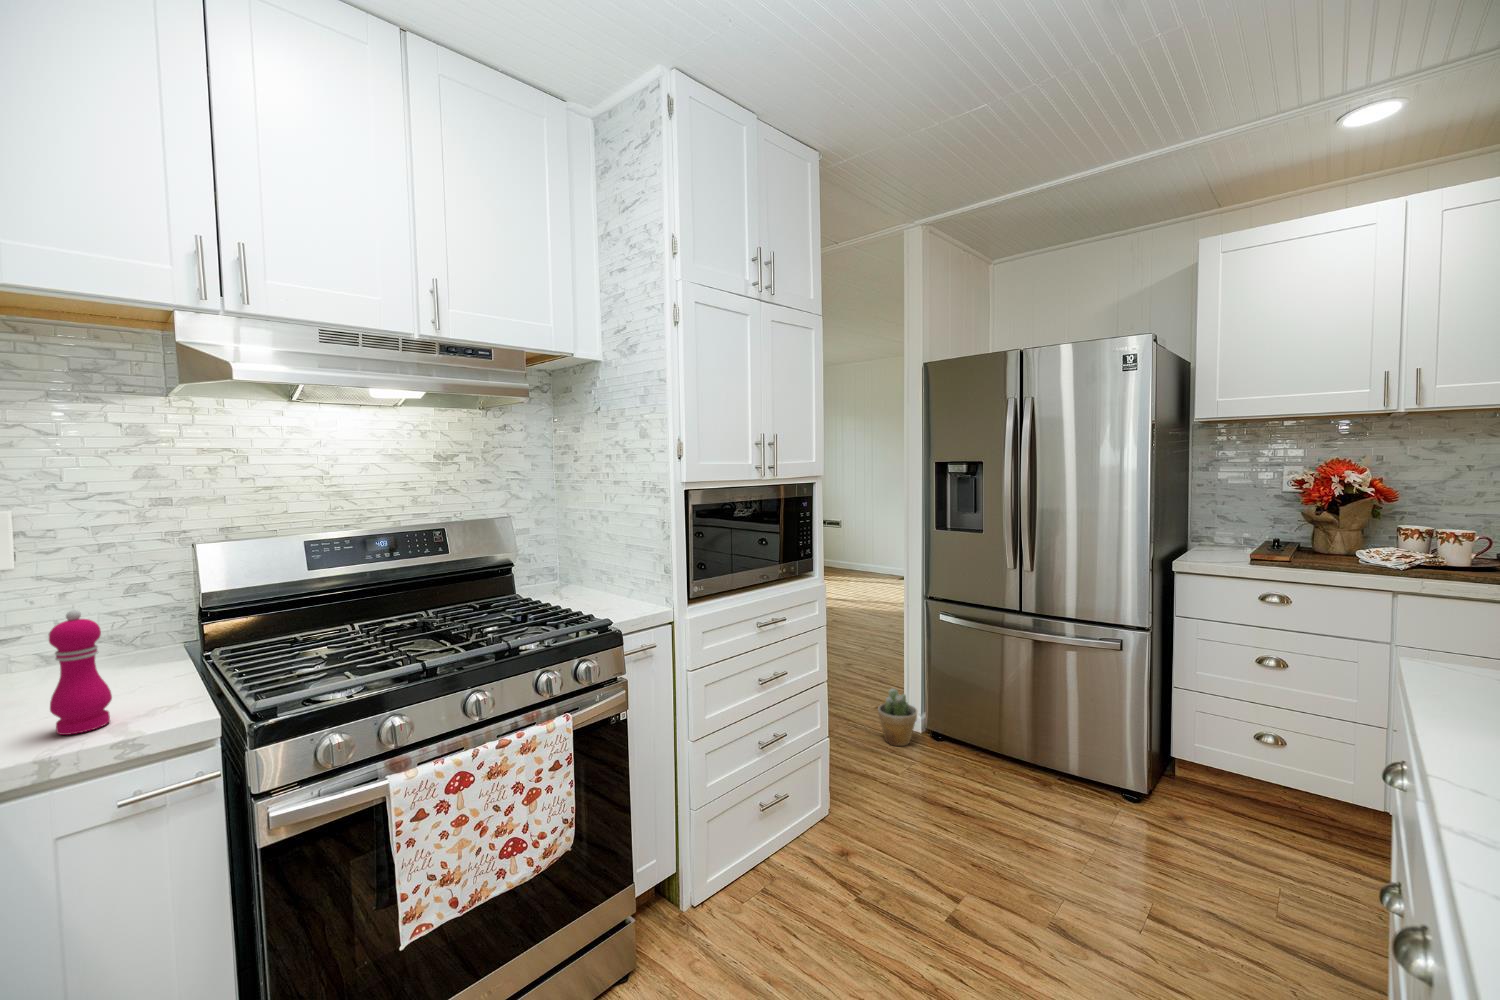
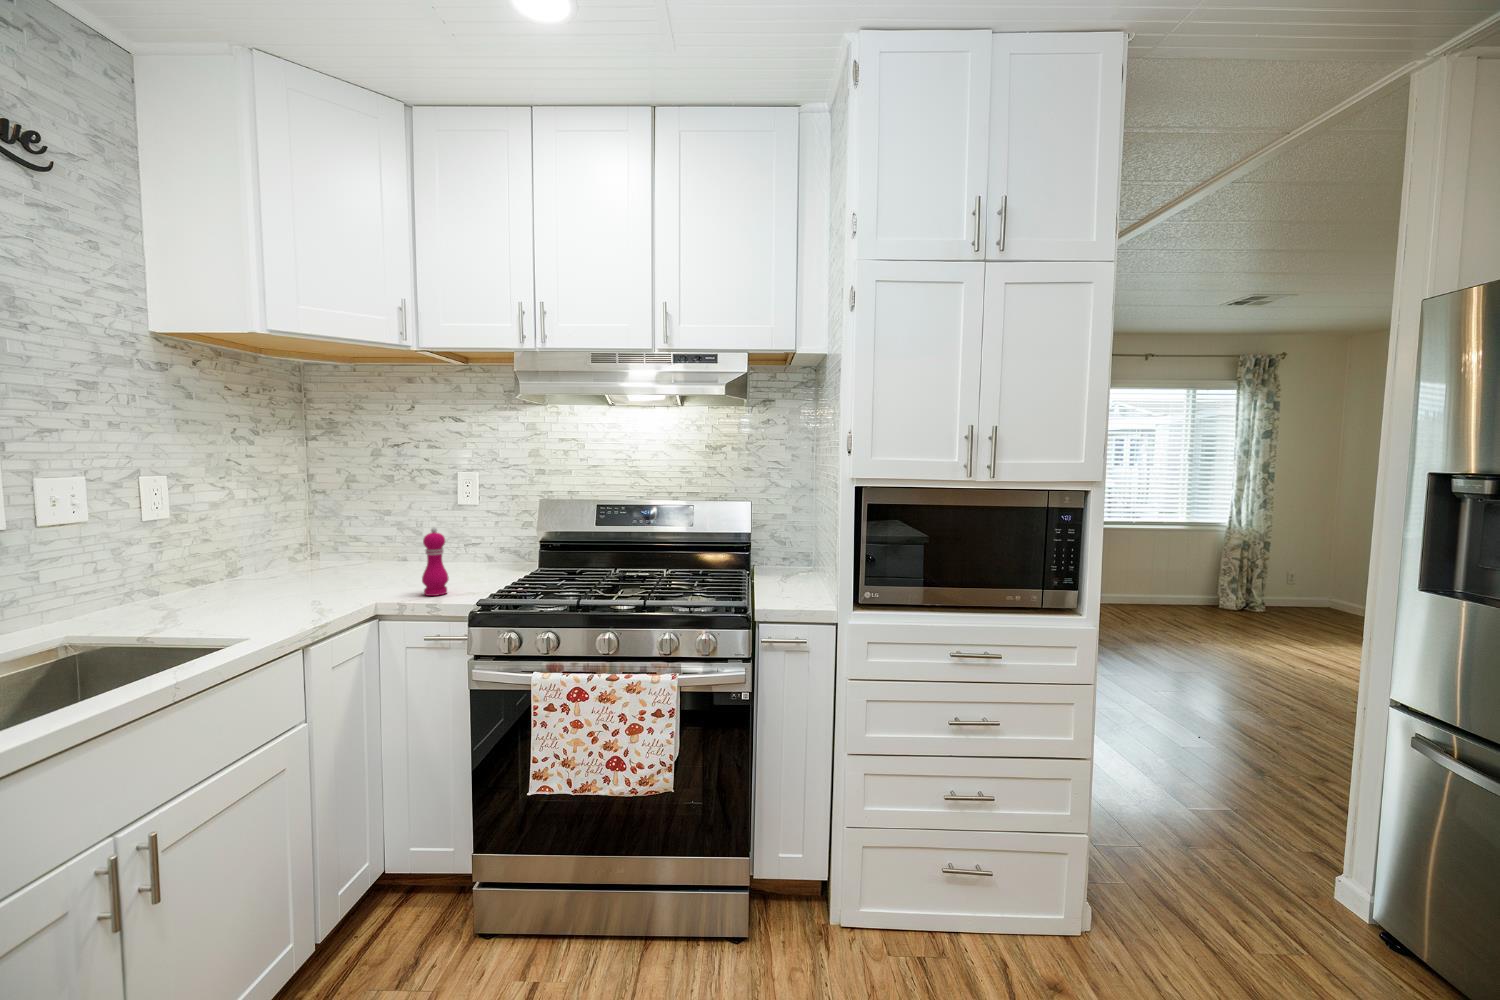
potted plant: present [878,689,917,746] -> none [1269,825,1350,923]

